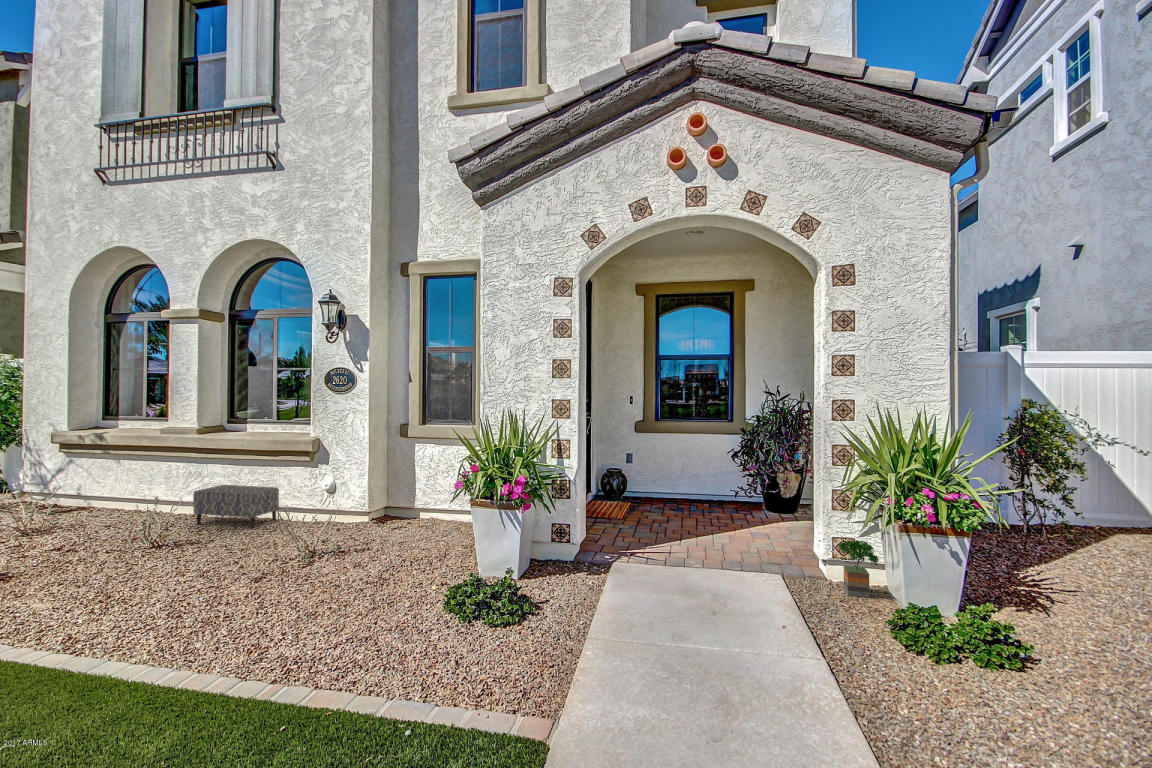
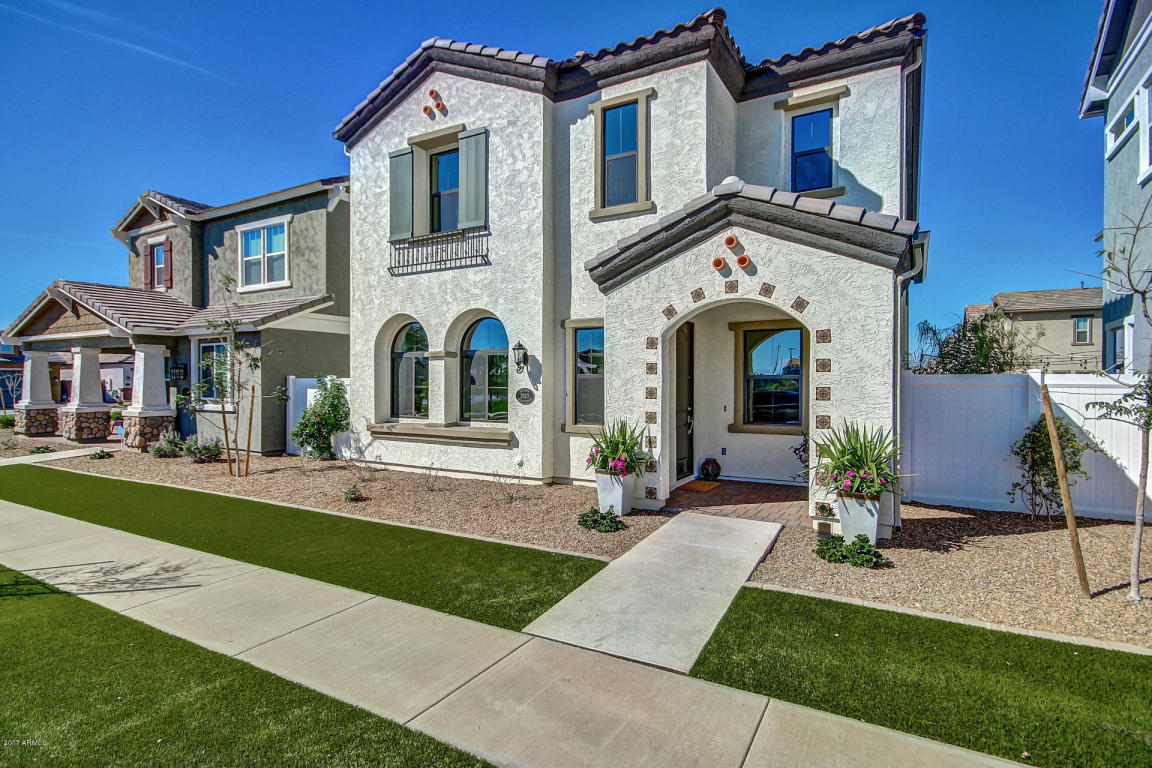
bench: present [193,485,279,528] -> none [446,458,490,484]

